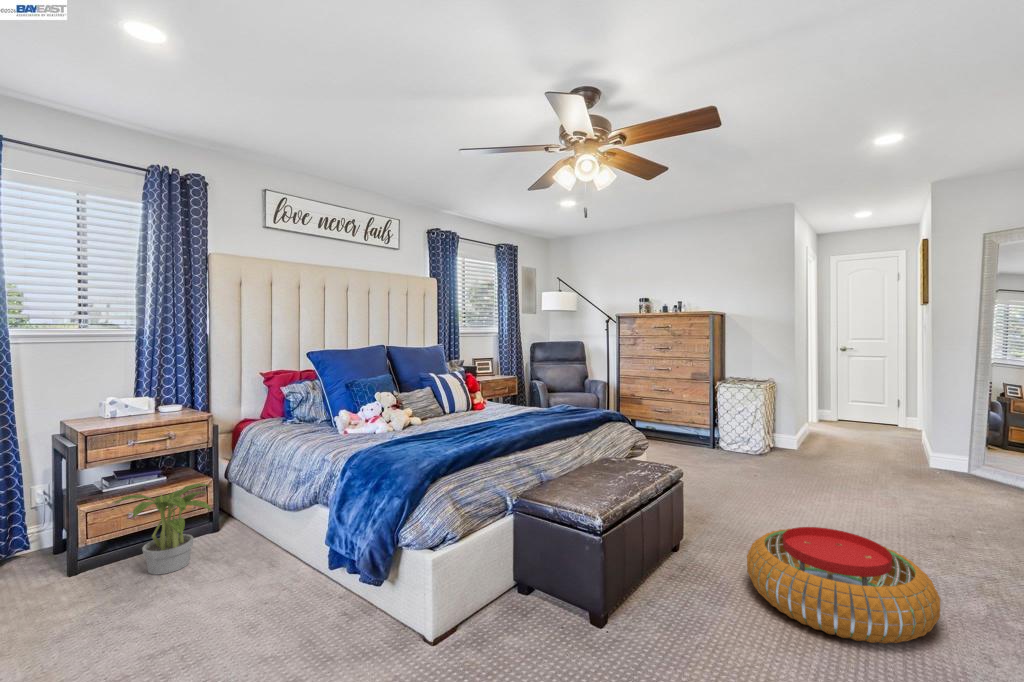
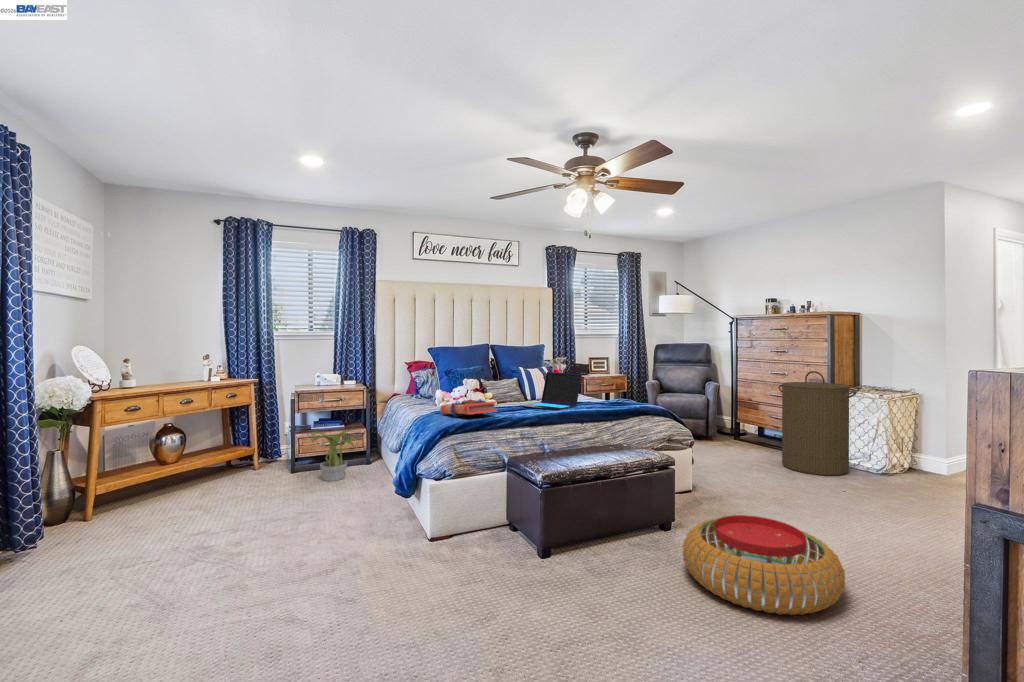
laundry hamper: none [674,365,746,463] -> present [778,371,857,476]
laptop: none [474,378,541,427] -> present [521,372,582,410]
book: none [392,421,480,451] -> present [441,399,497,417]

